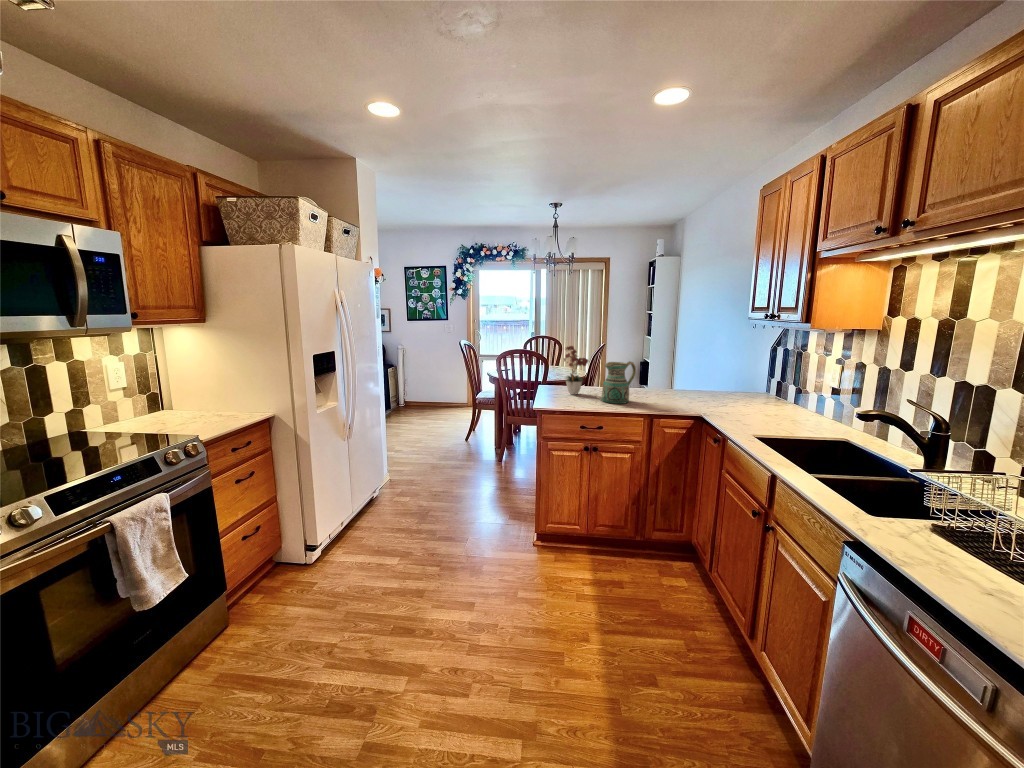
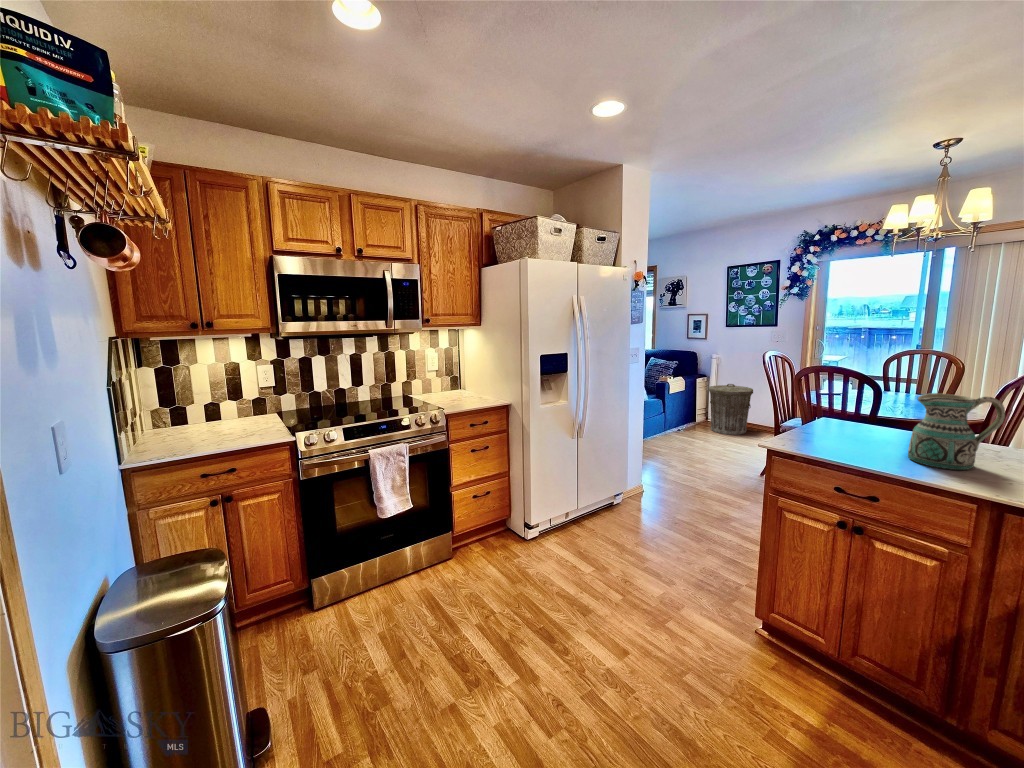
flower arrangement: present [564,346,588,394] -> none [846,358,913,439]
trash can: none [401,370,437,414] -> present [709,384,753,435]

